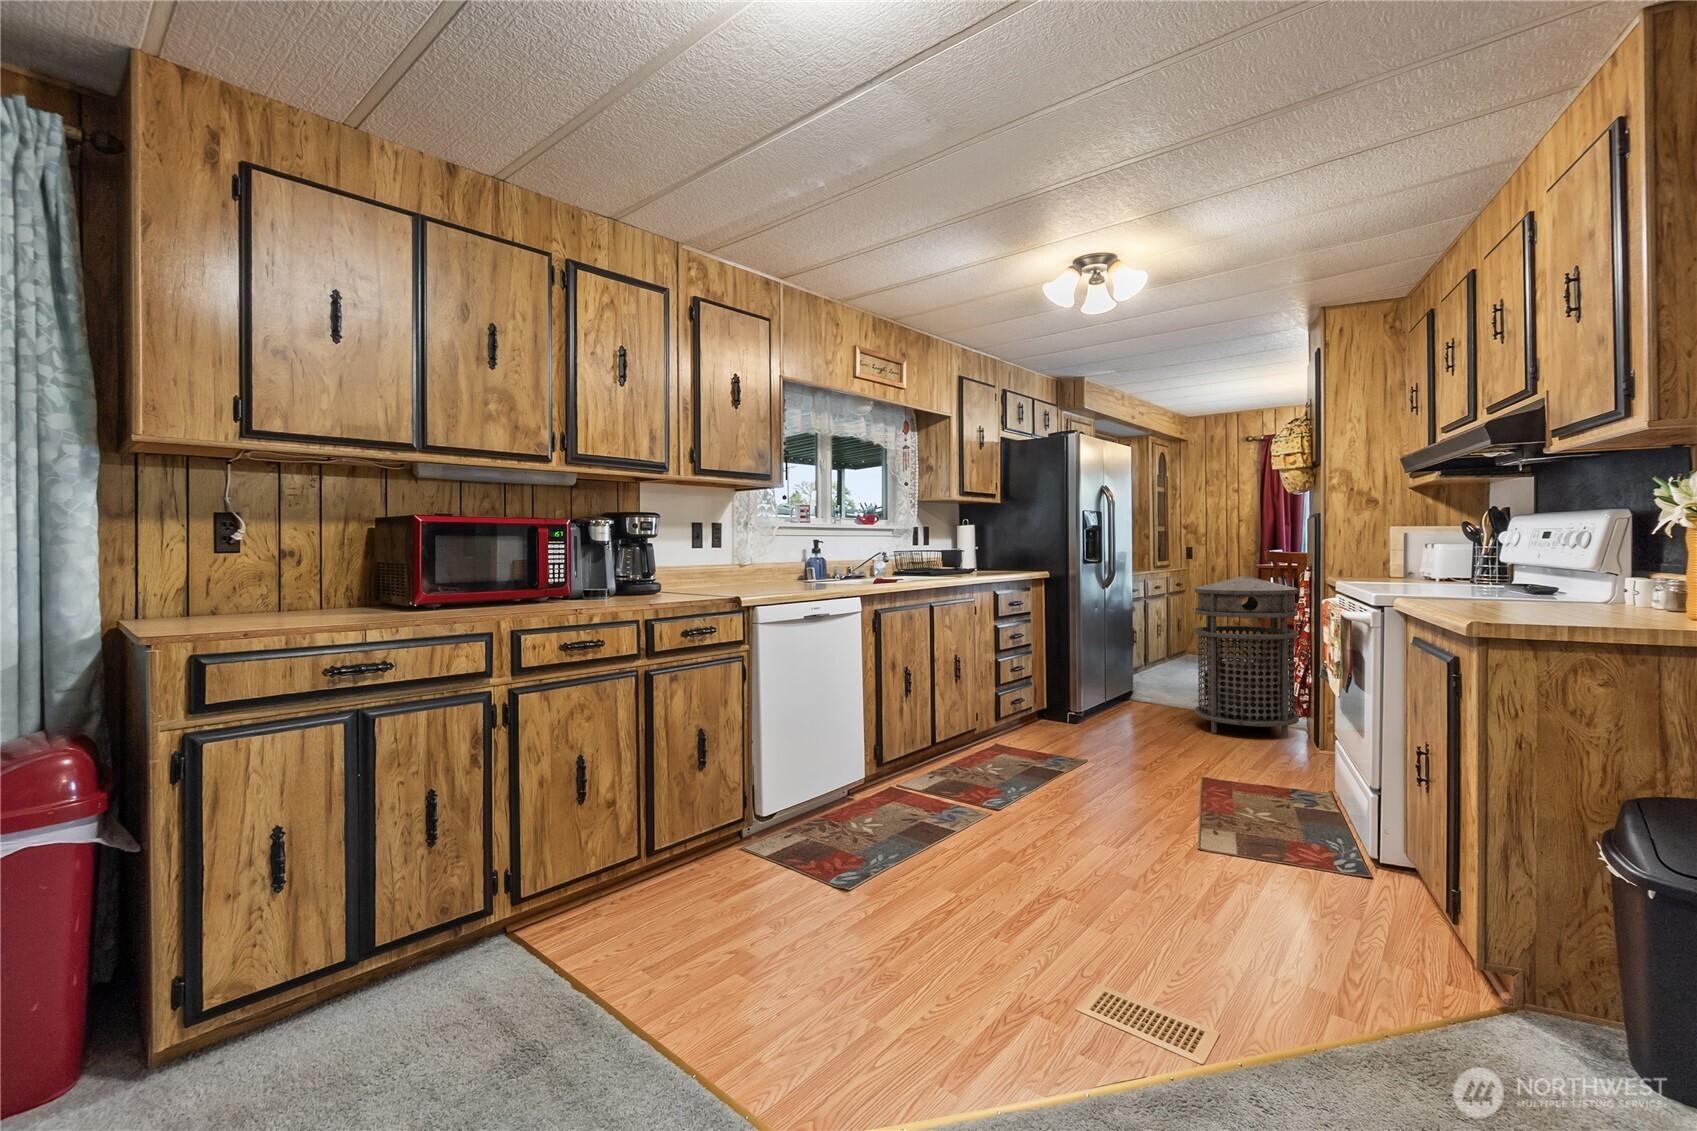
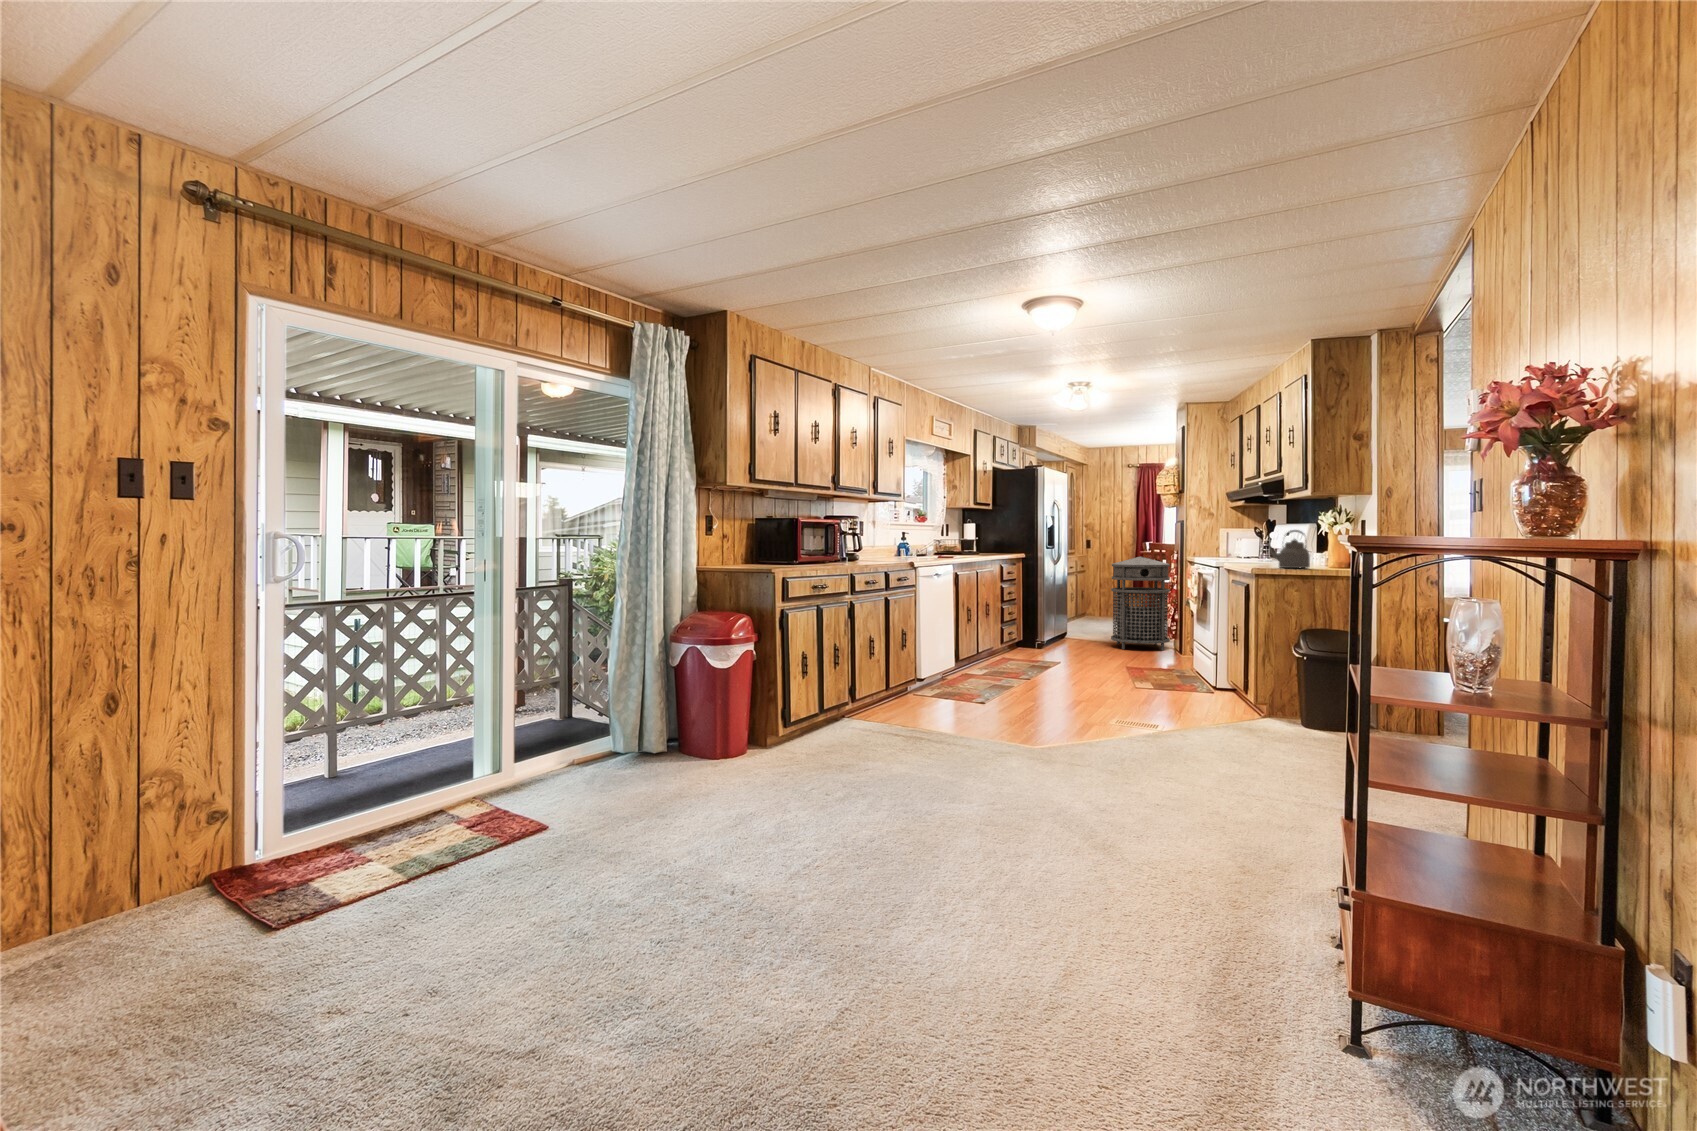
kettle: none [1501,522,1642,624] -> present [1267,530,1310,568]

